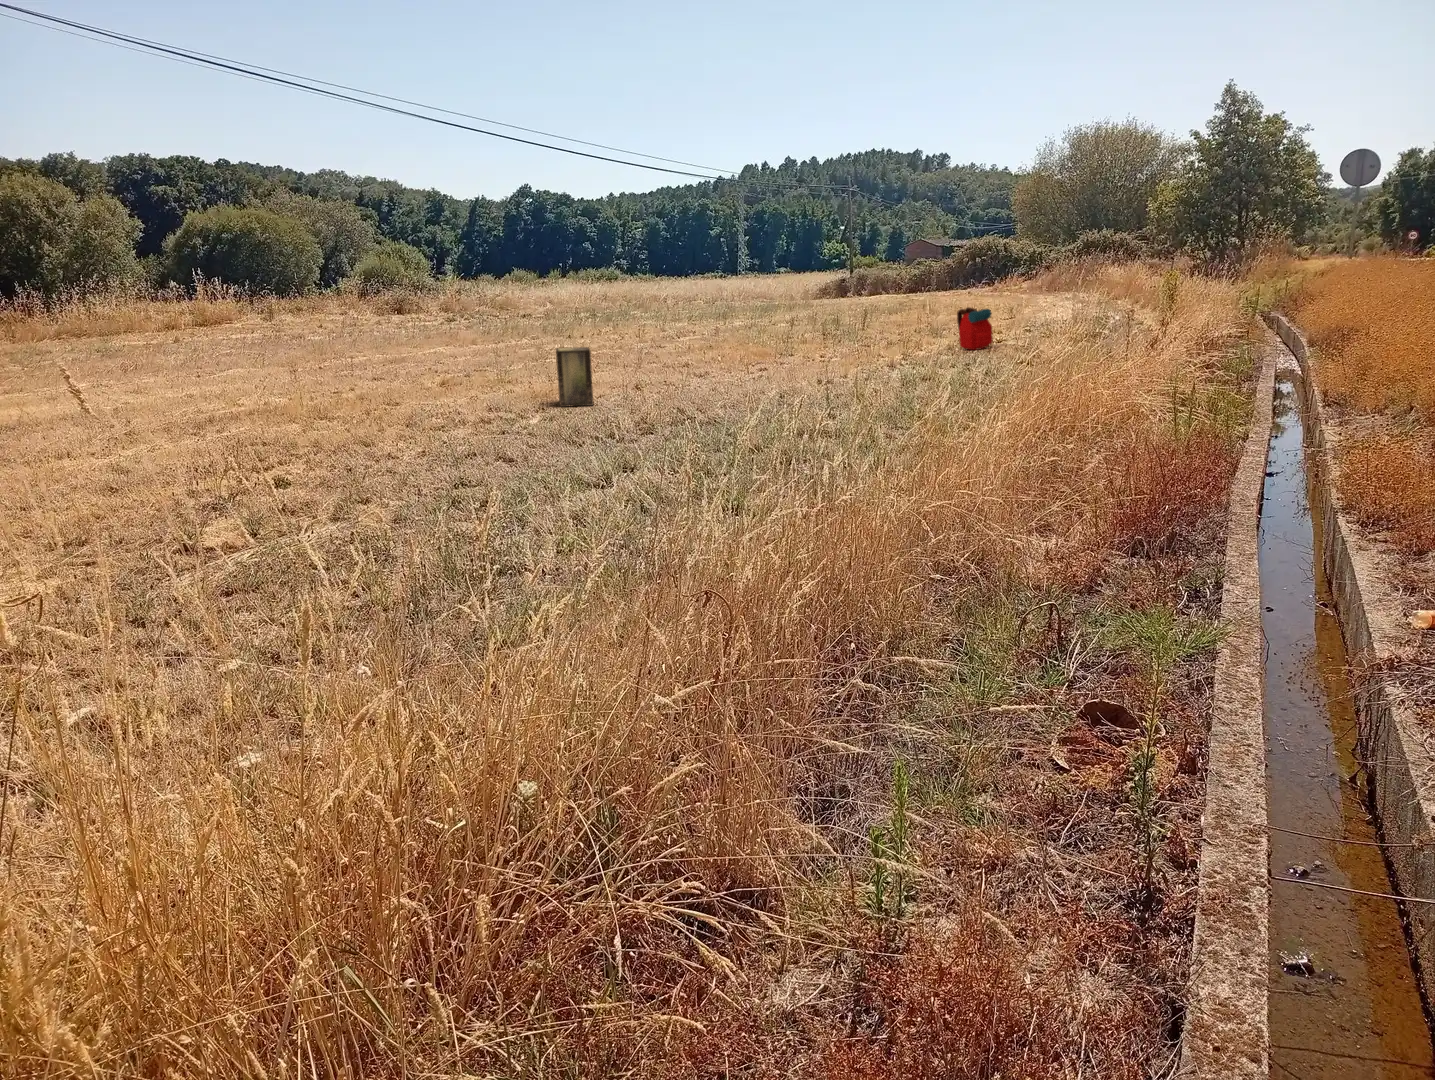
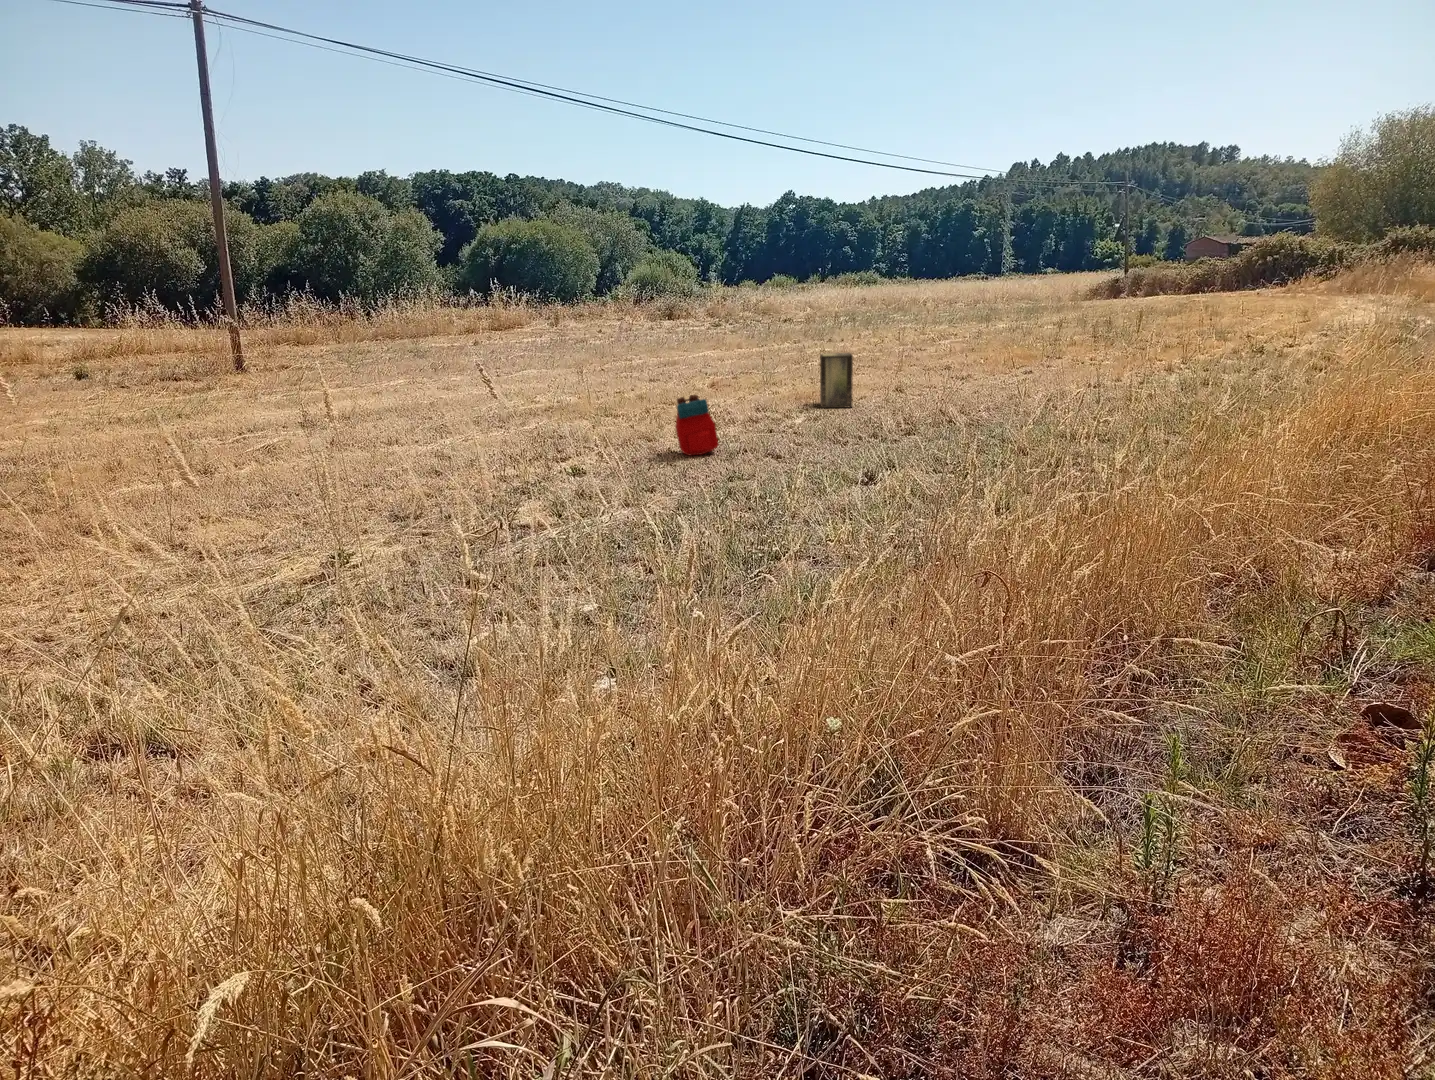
backpack: present [957,307,993,350] -> present [675,395,719,456]

